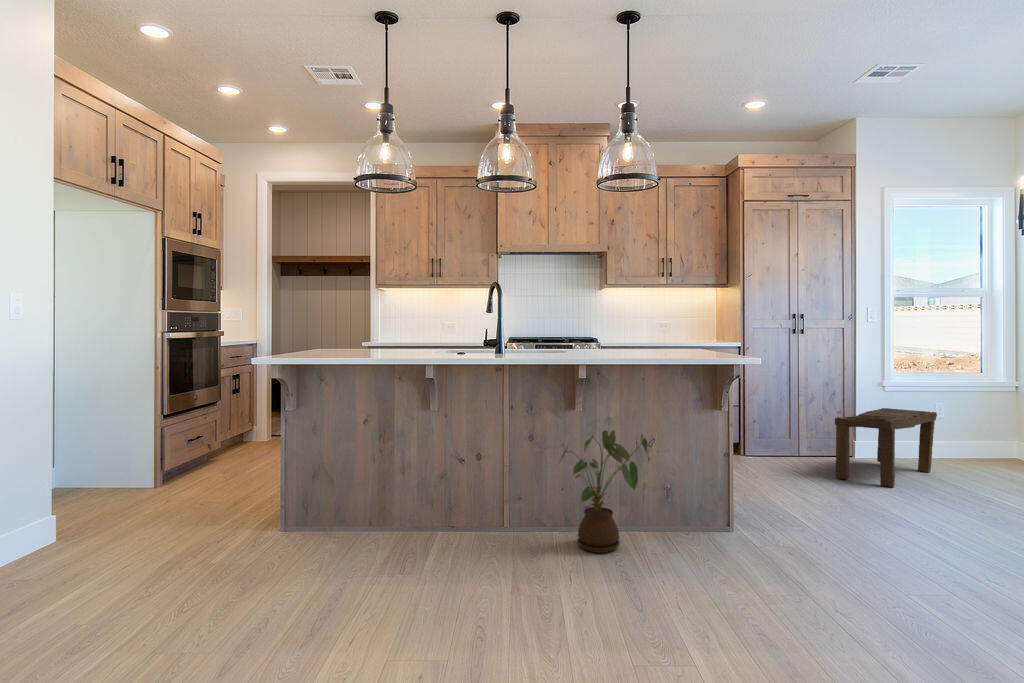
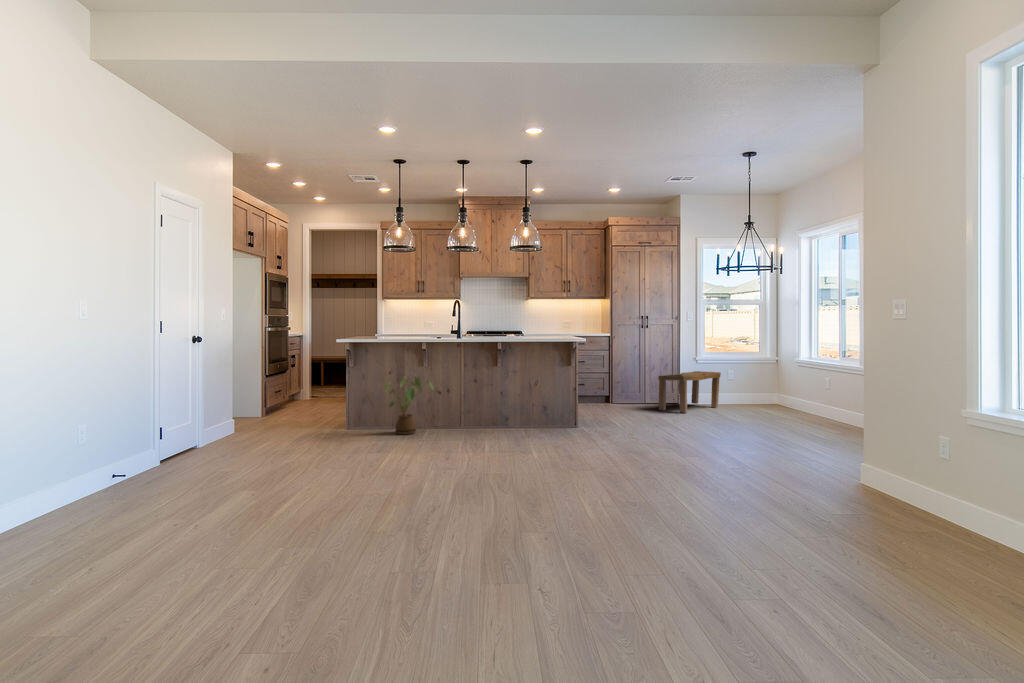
house plant: present [559,430,650,553] -> present [385,377,433,435]

